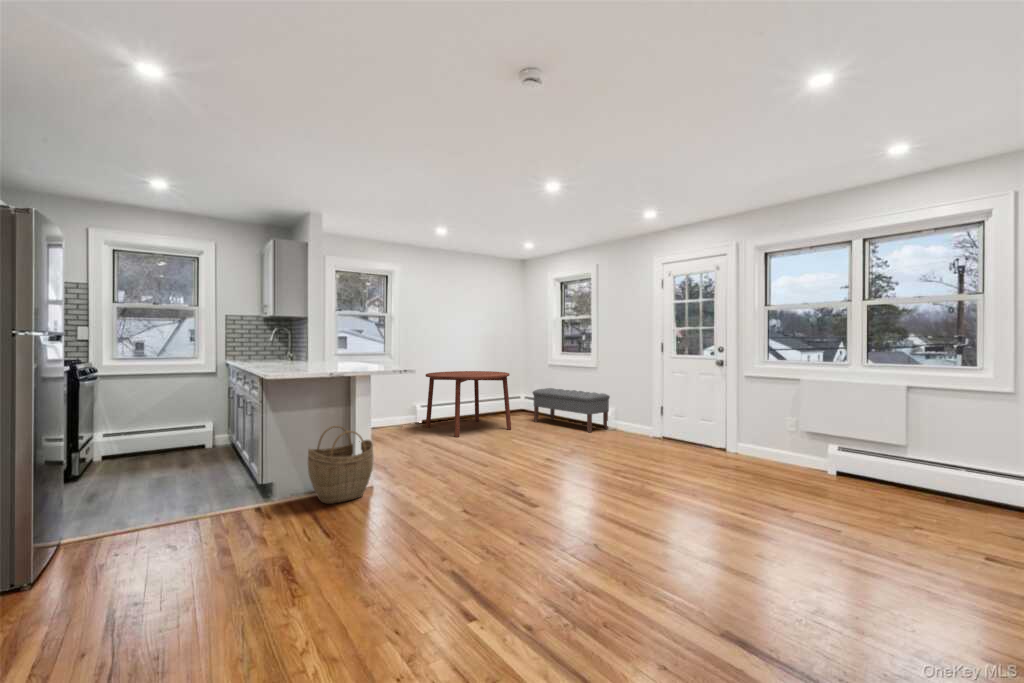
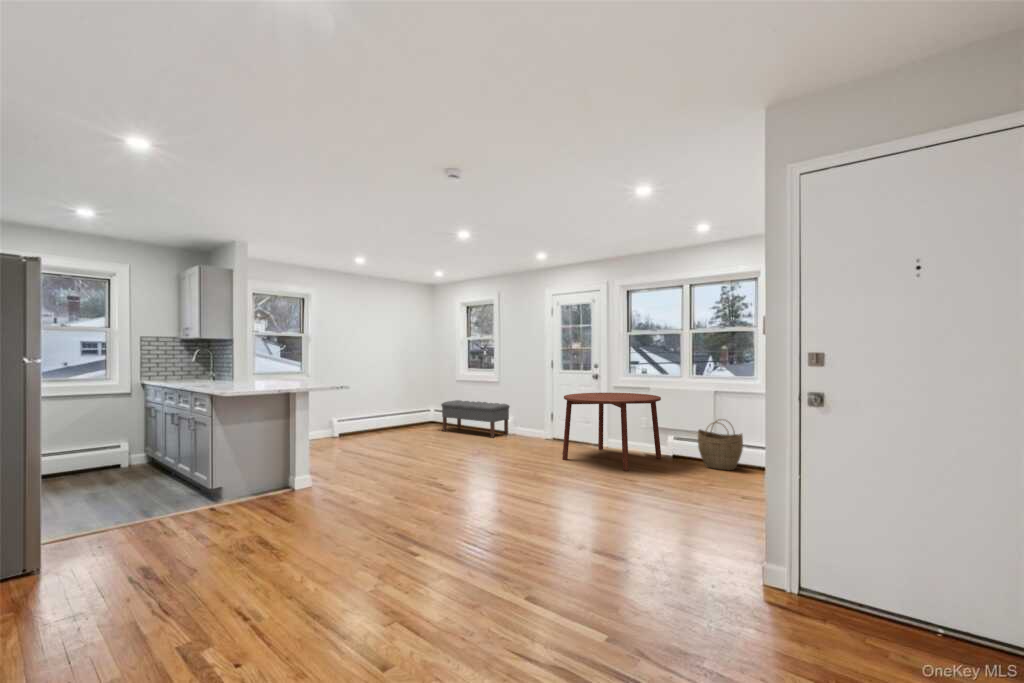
dining table: present [426,371,511,437] -> present [562,393,661,471]
woven basket: present [308,426,373,504] -> present [698,419,743,470]

